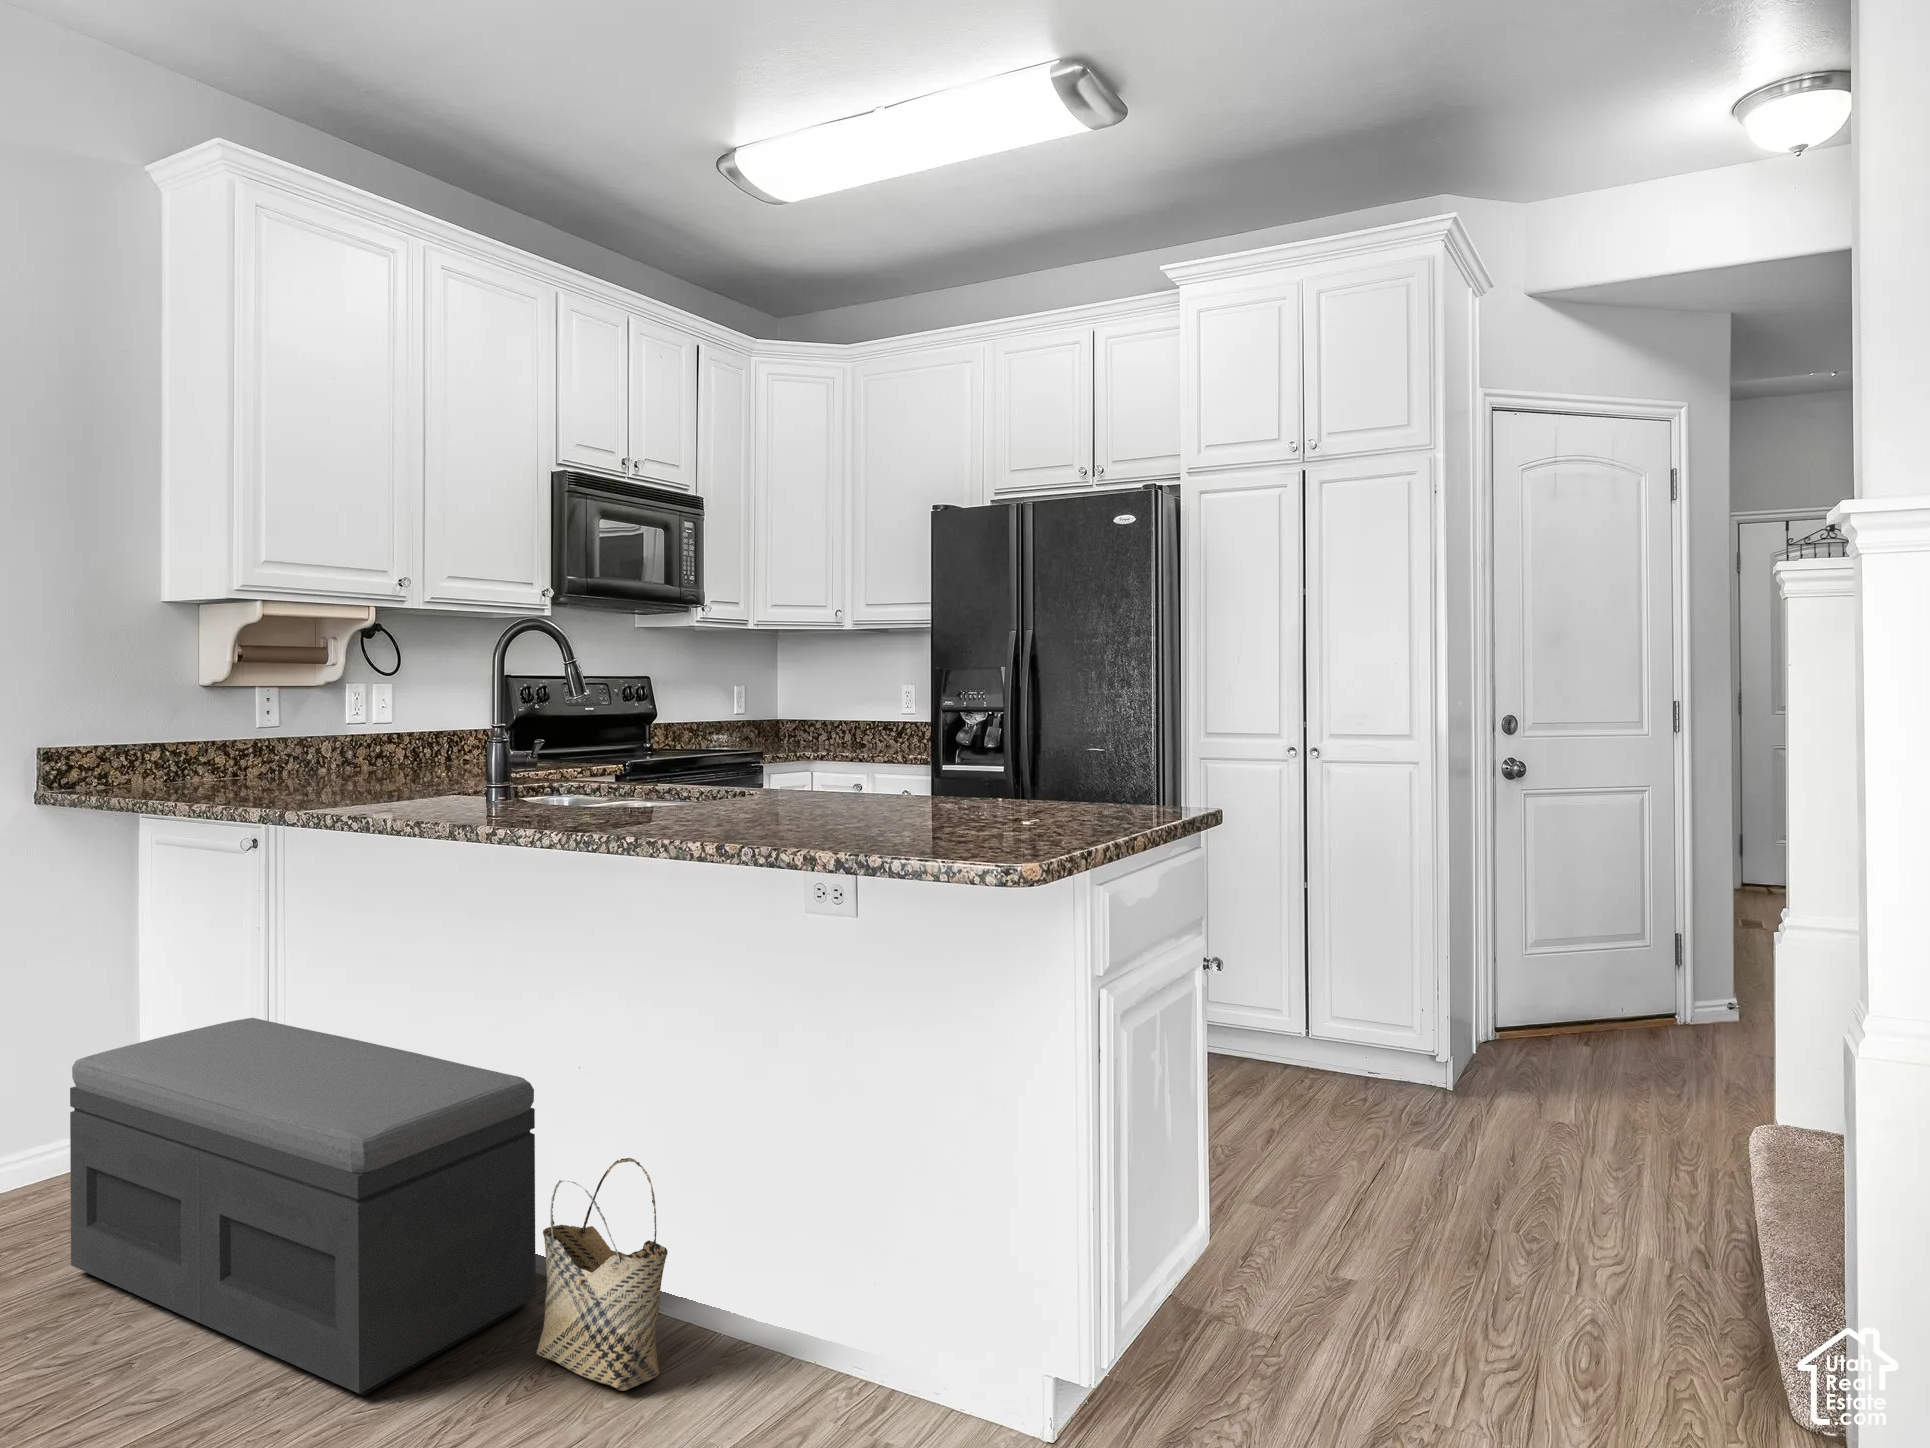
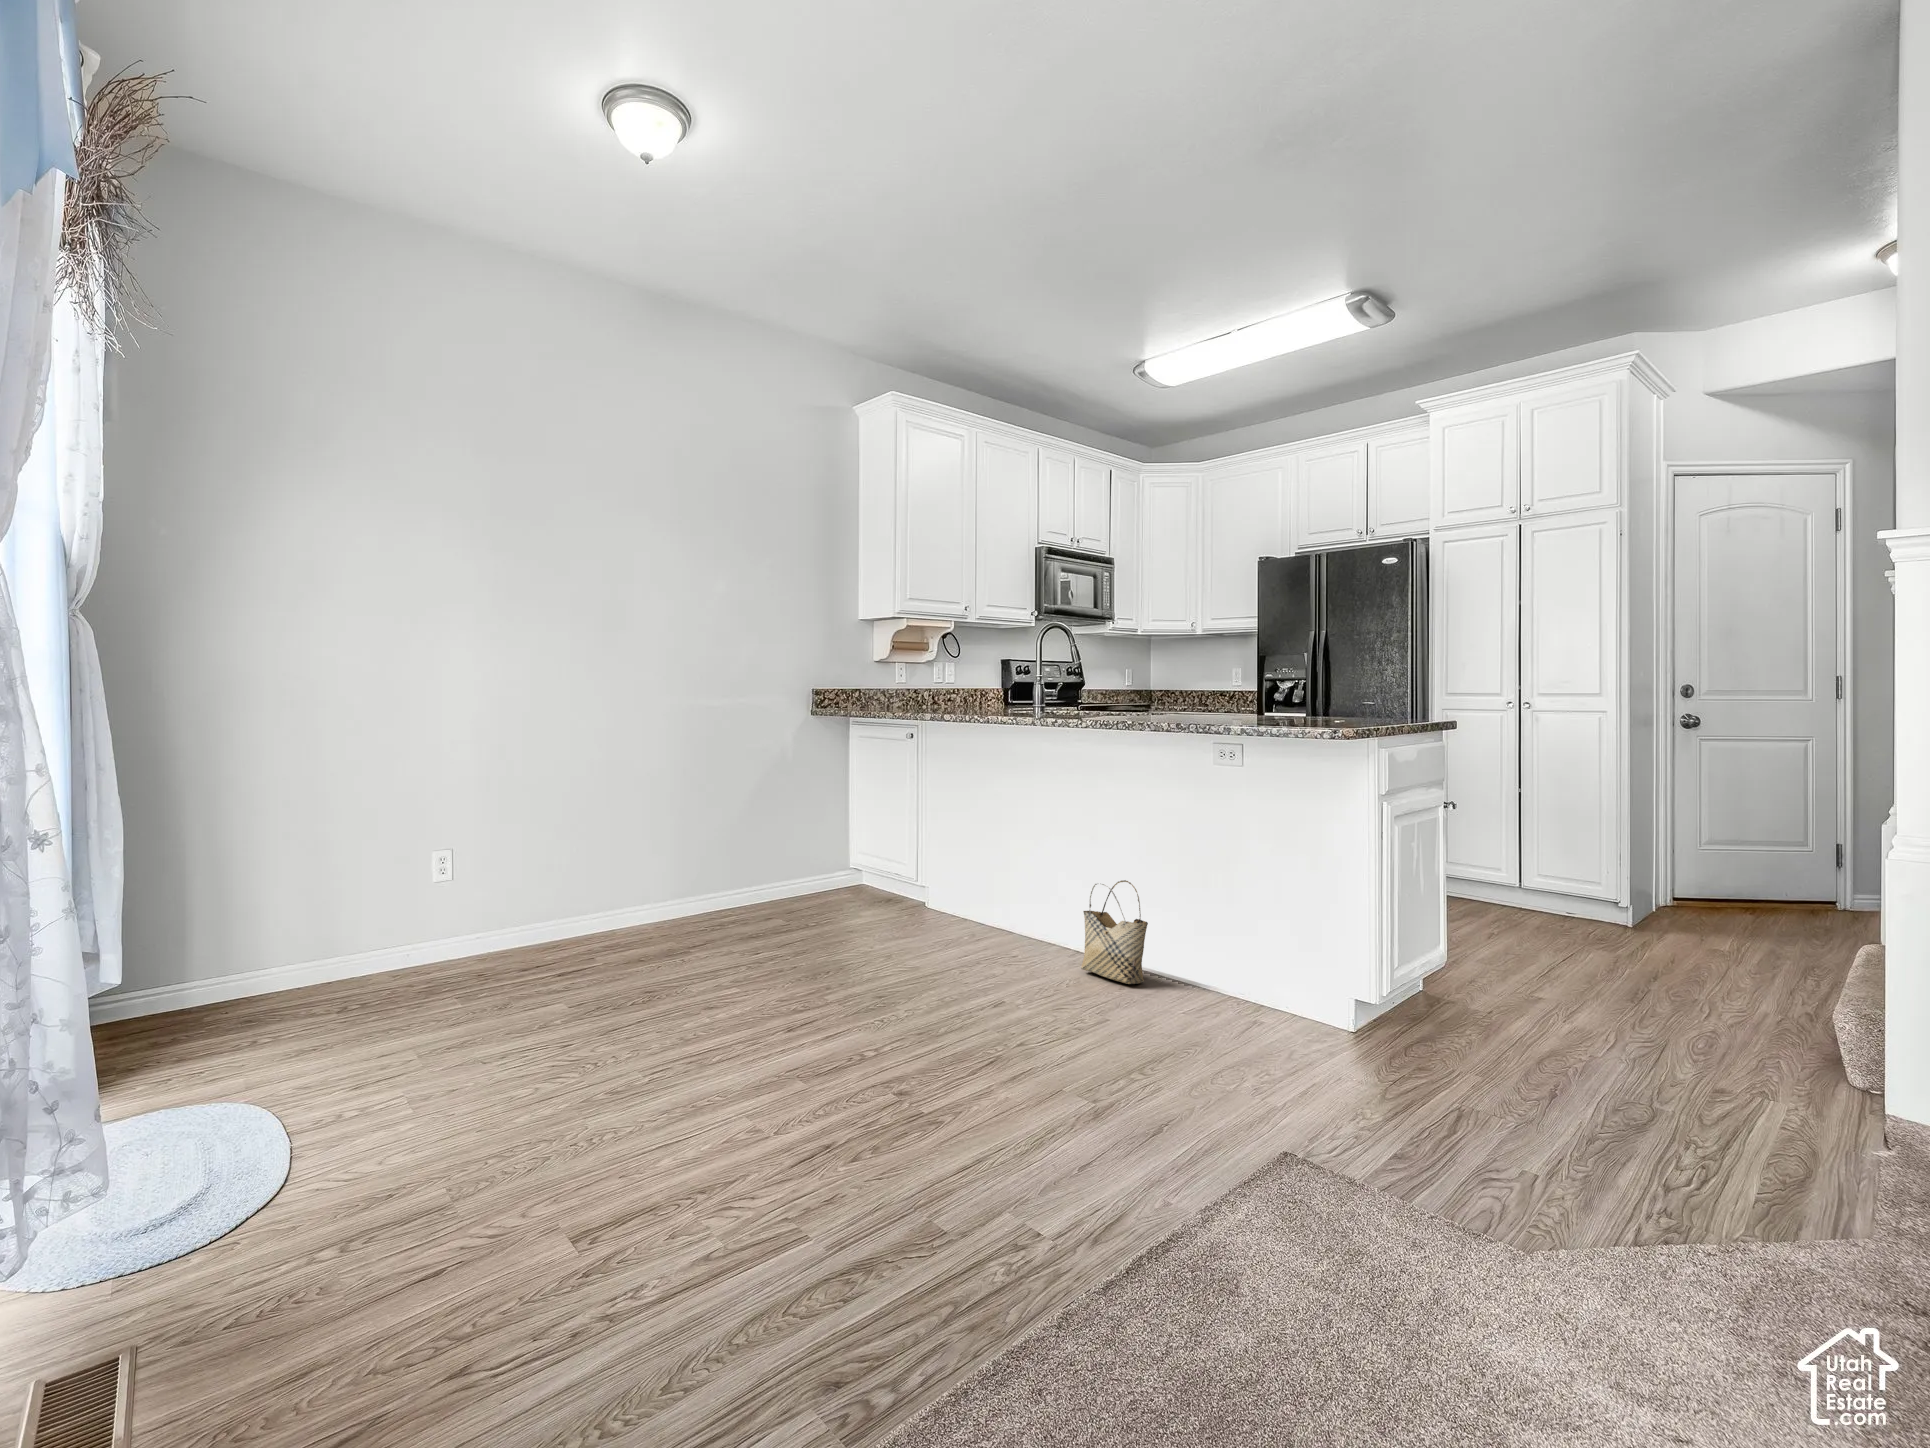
storage bench: present [70,1018,536,1396] -> none [851,819,1072,974]

